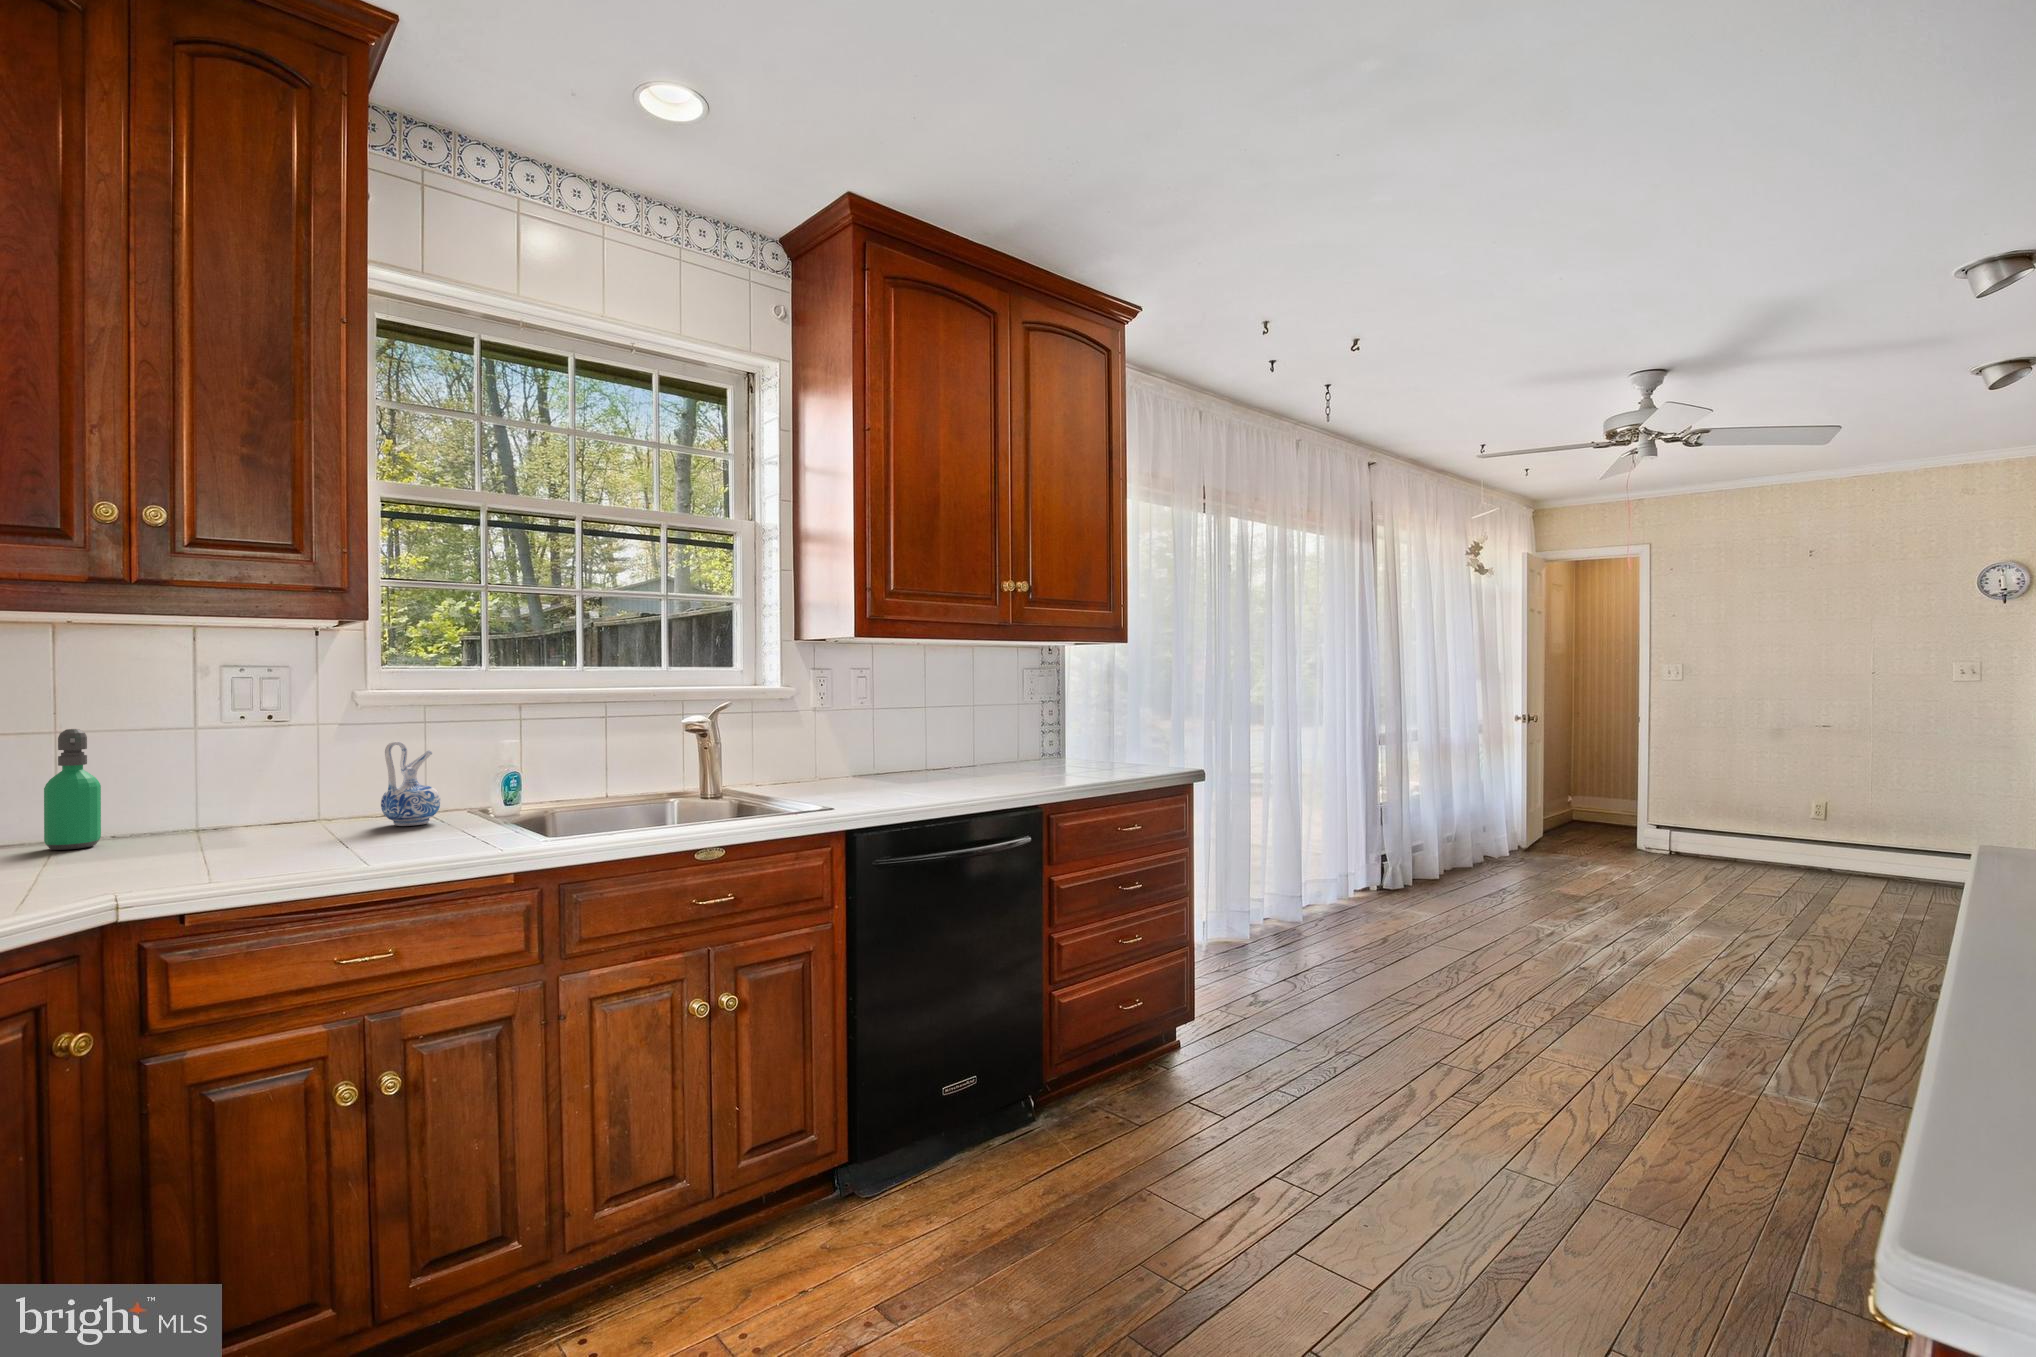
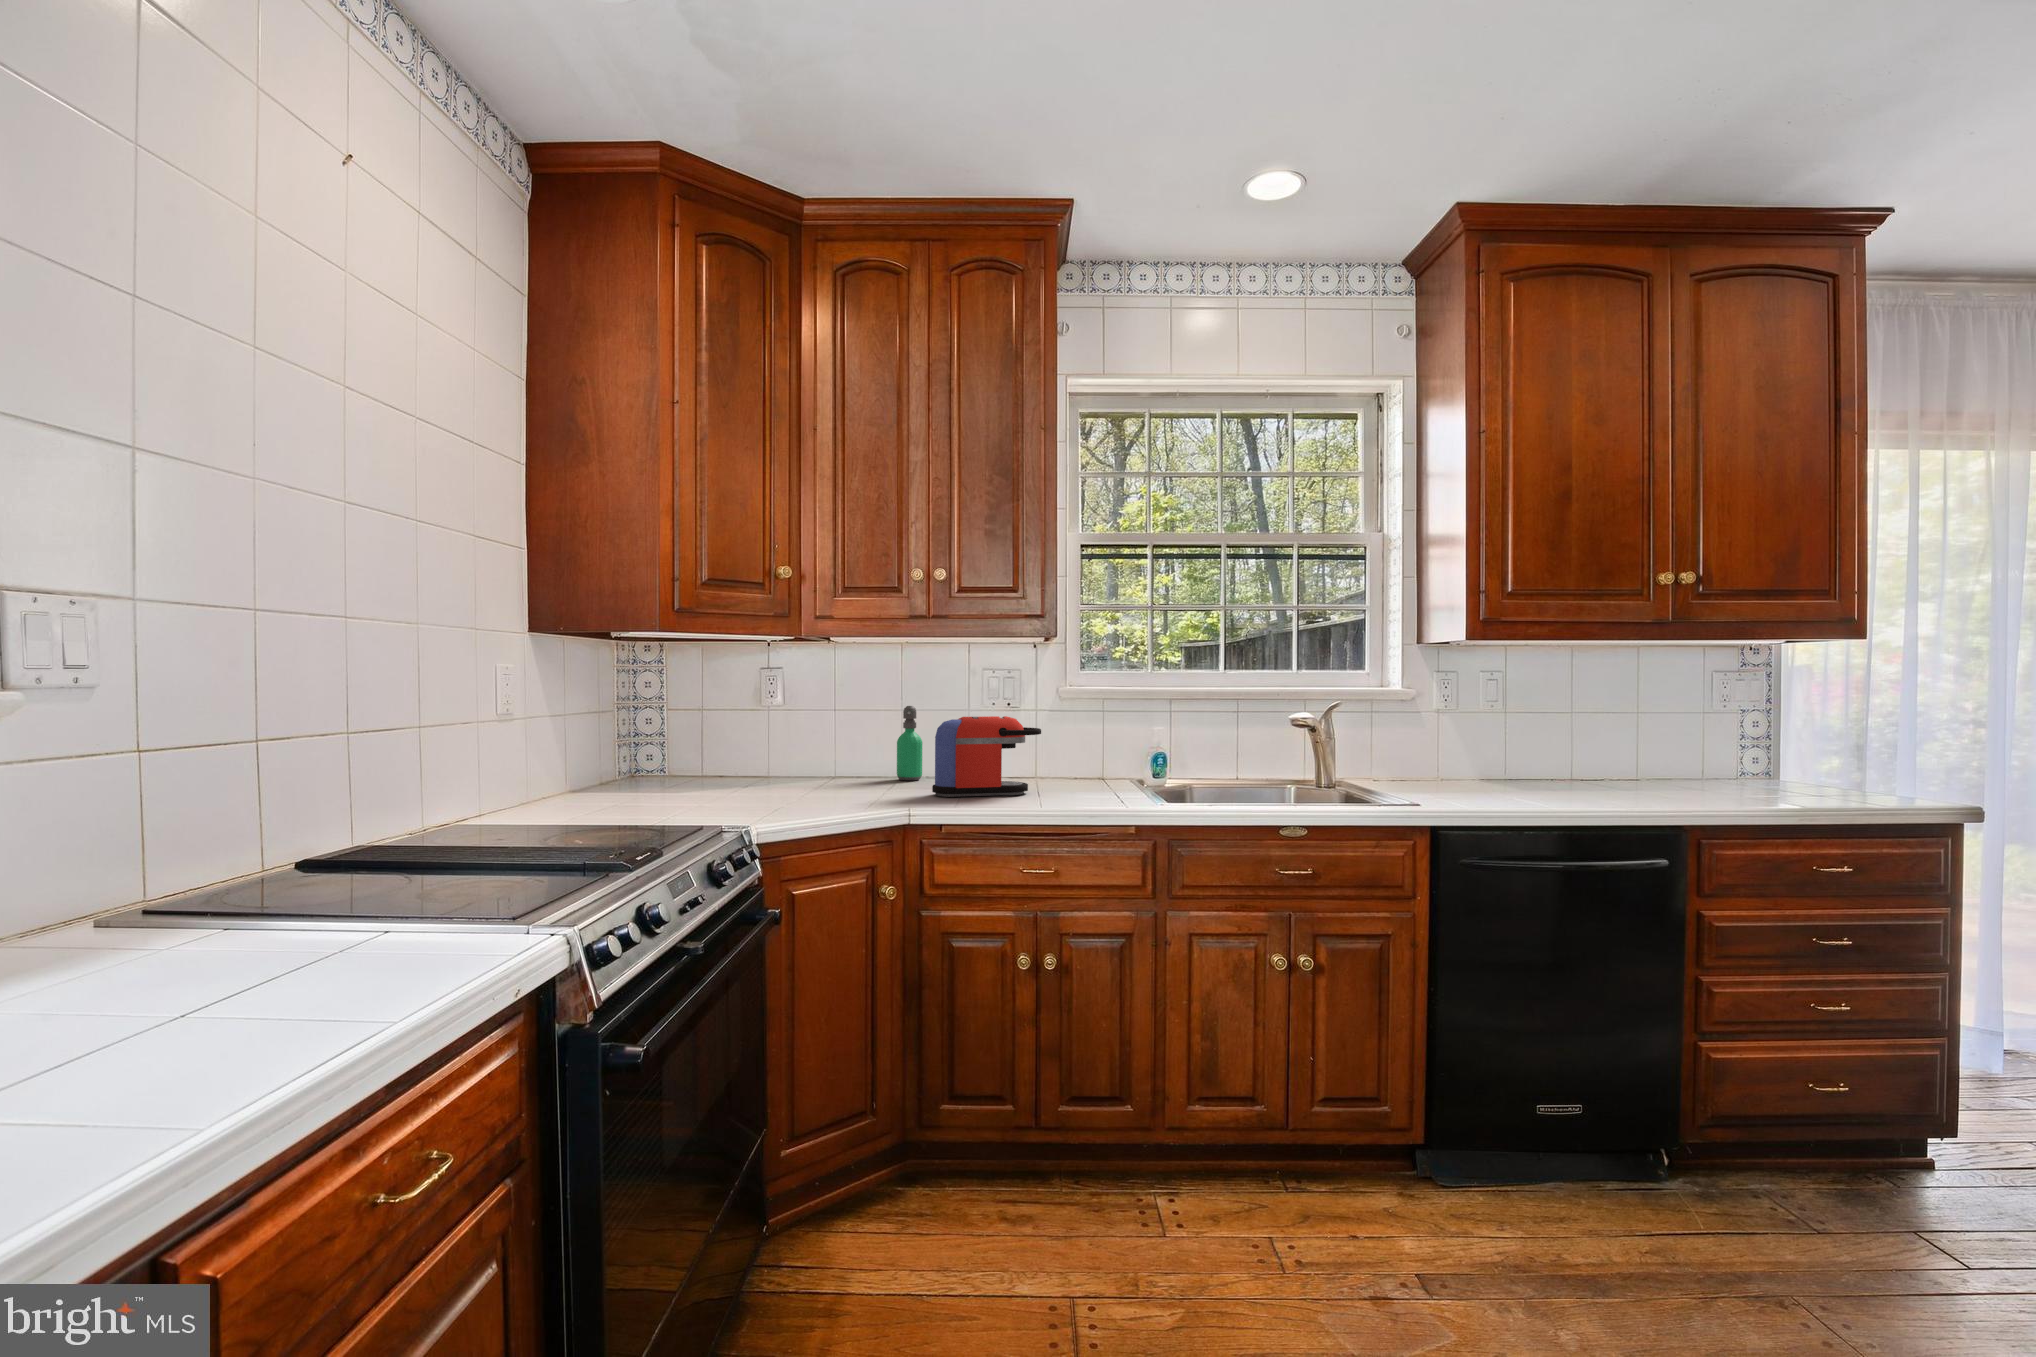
coffee maker: none [143,738,347,869] -> present [932,716,1041,797]
ceramic pitcher: present [381,741,440,826] -> none [1069,723,1106,786]

